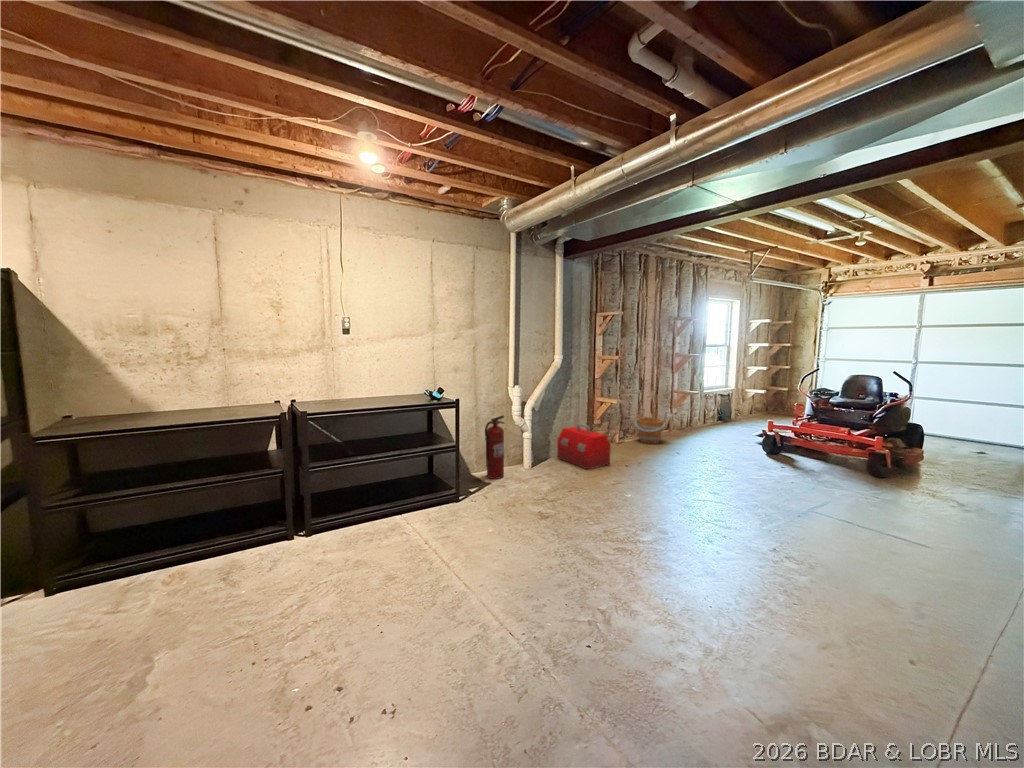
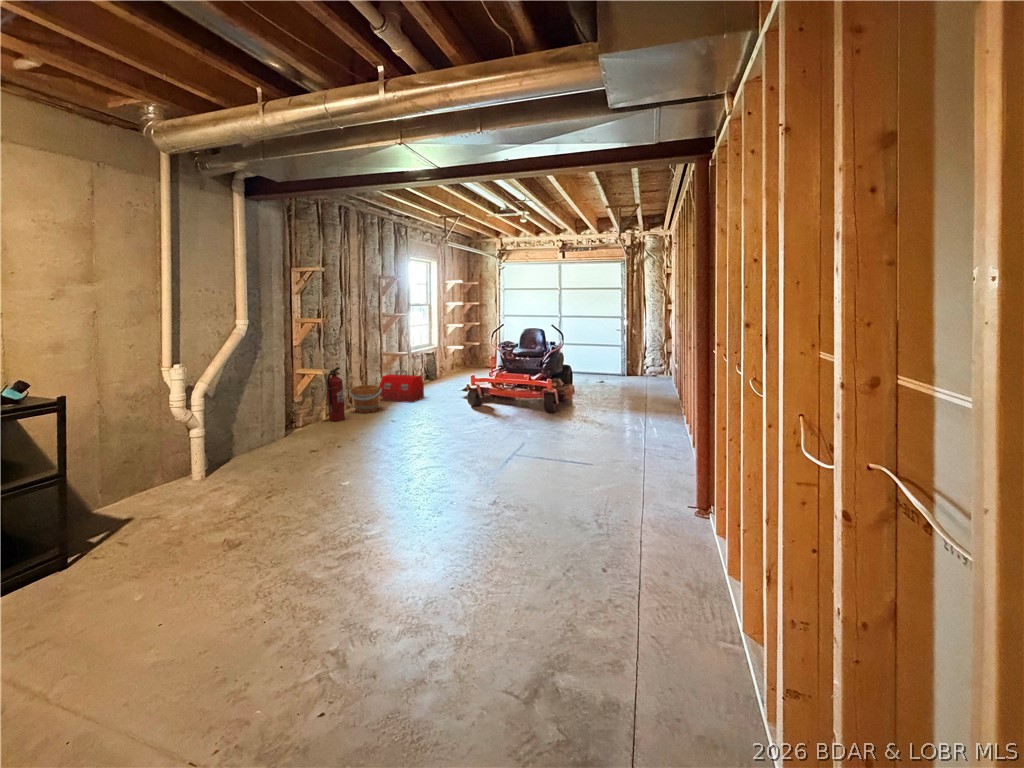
fire extinguisher: present [485,416,504,479] -> present [327,367,345,421]
toolbox: present [557,424,611,469] -> present [380,370,424,403]

